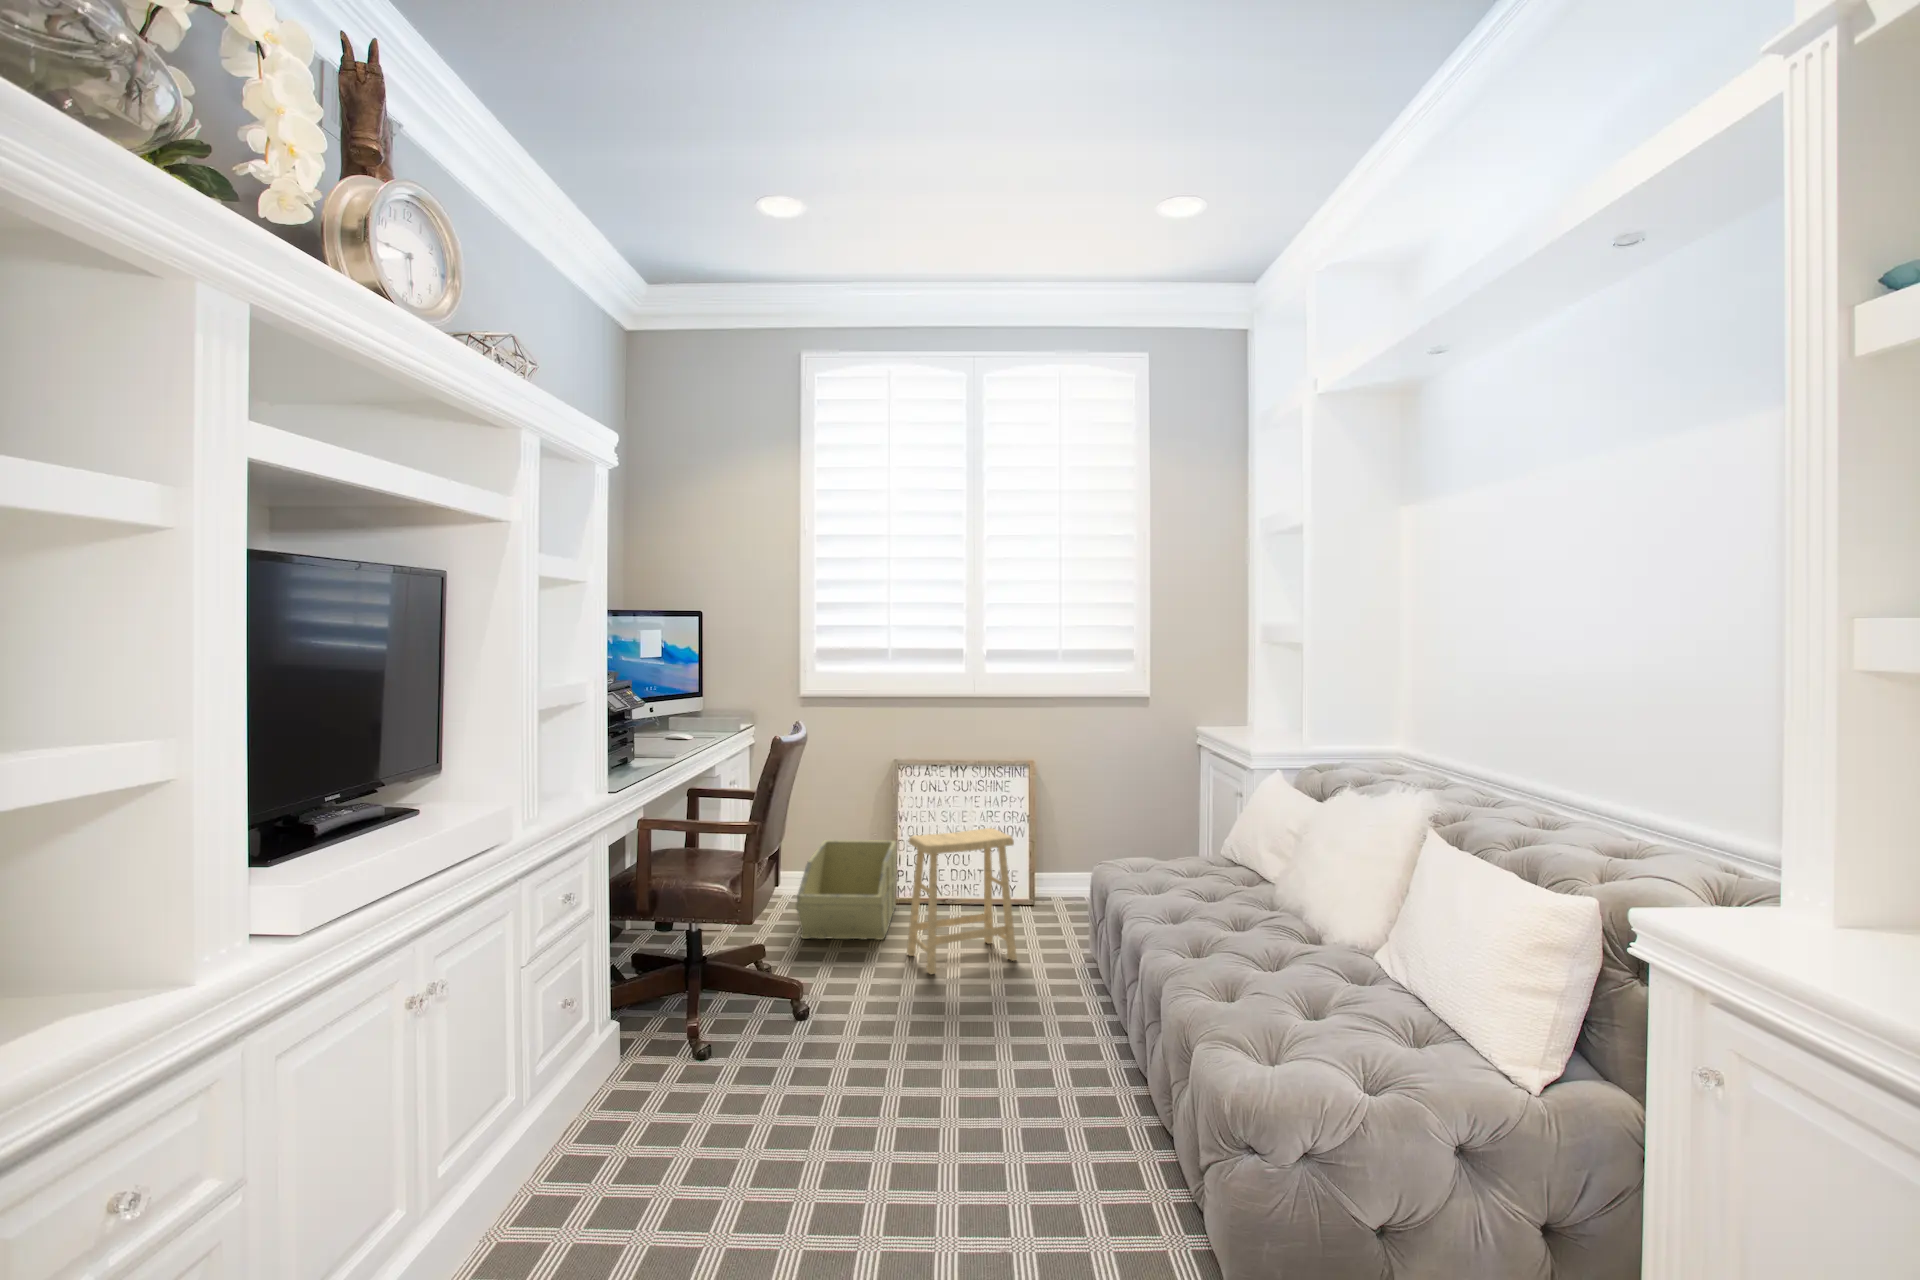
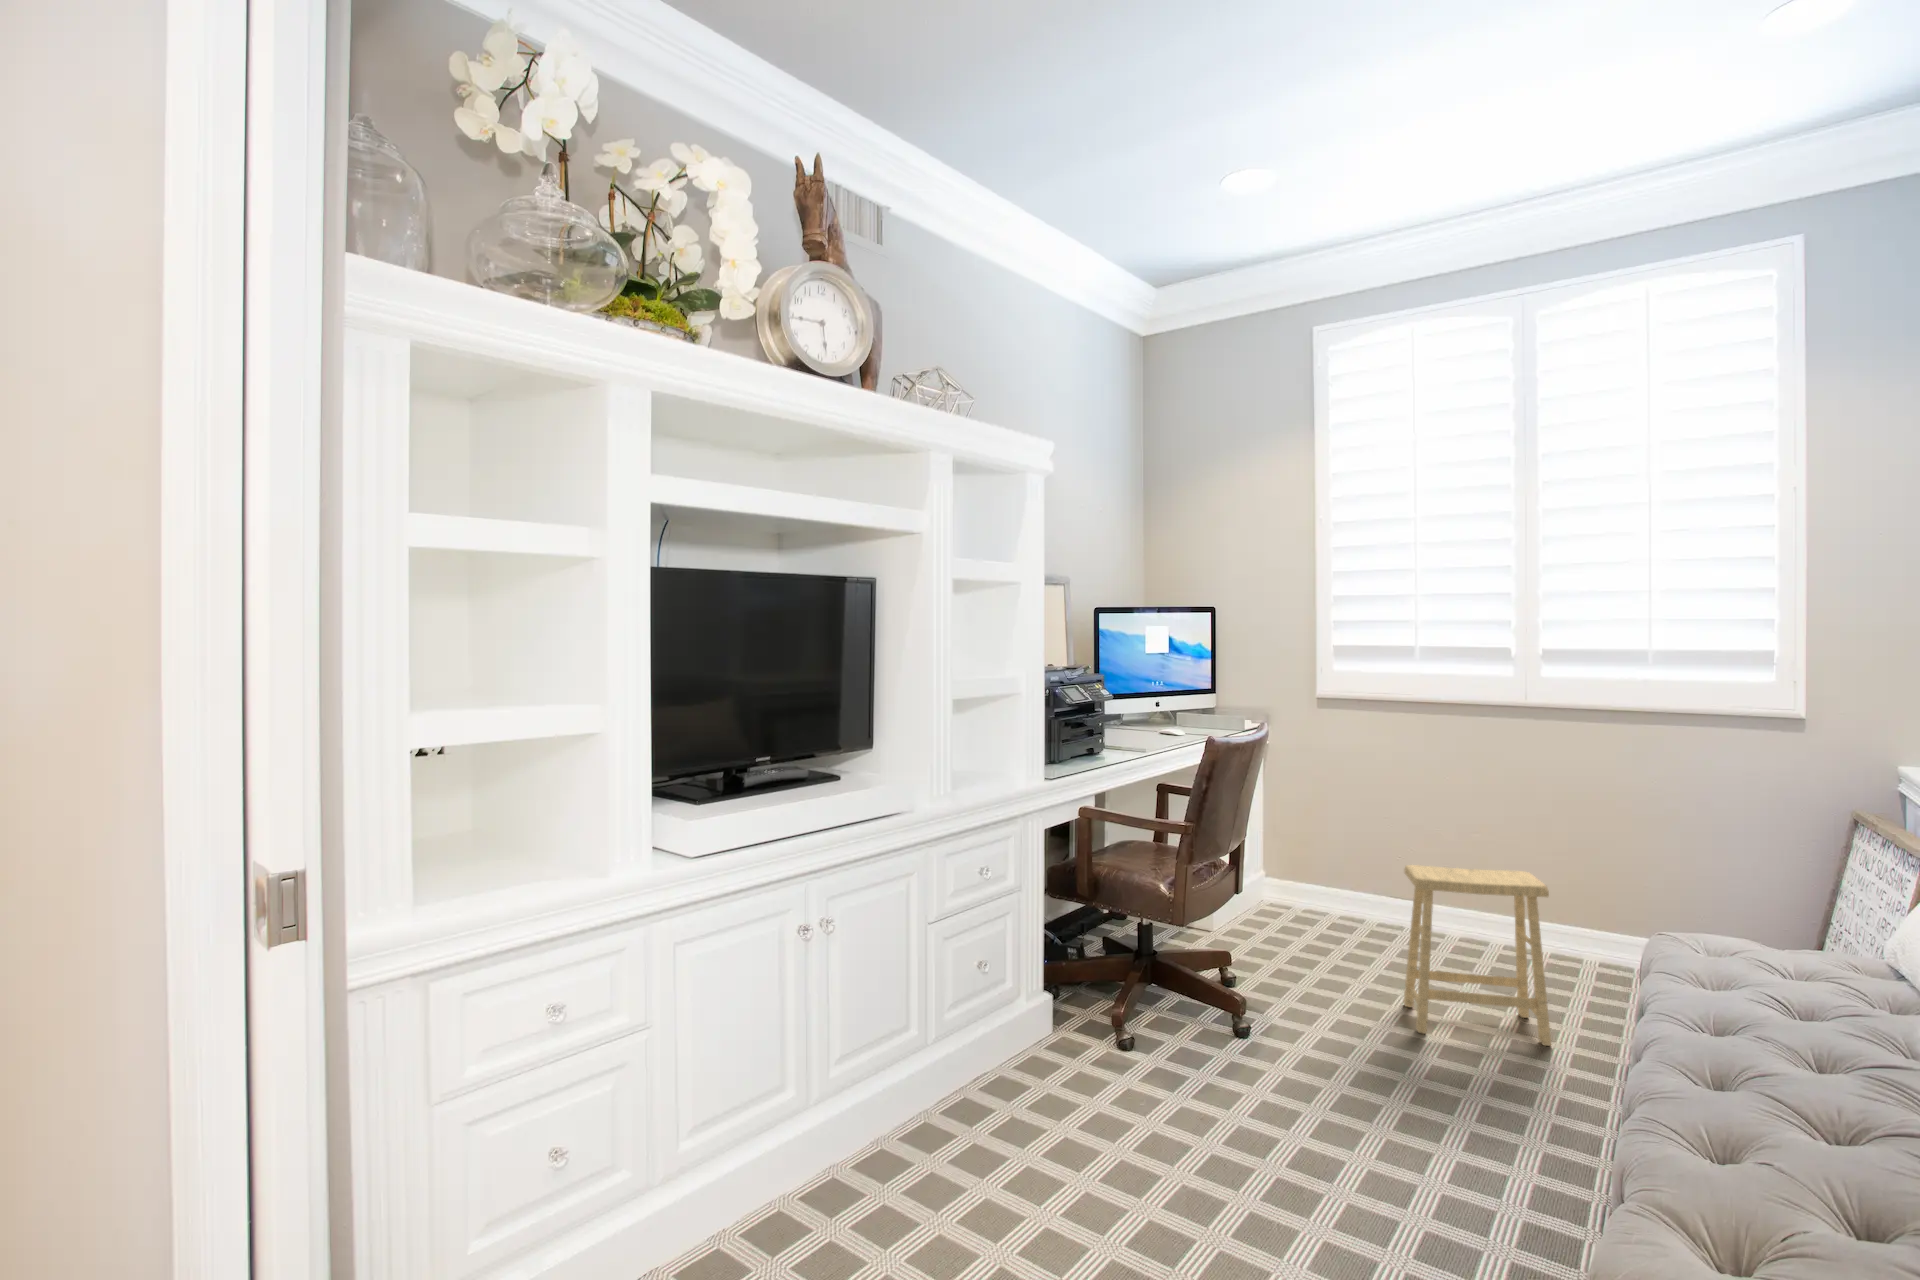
storage bin: present [796,840,897,940] -> none [1279,858,1428,982]

